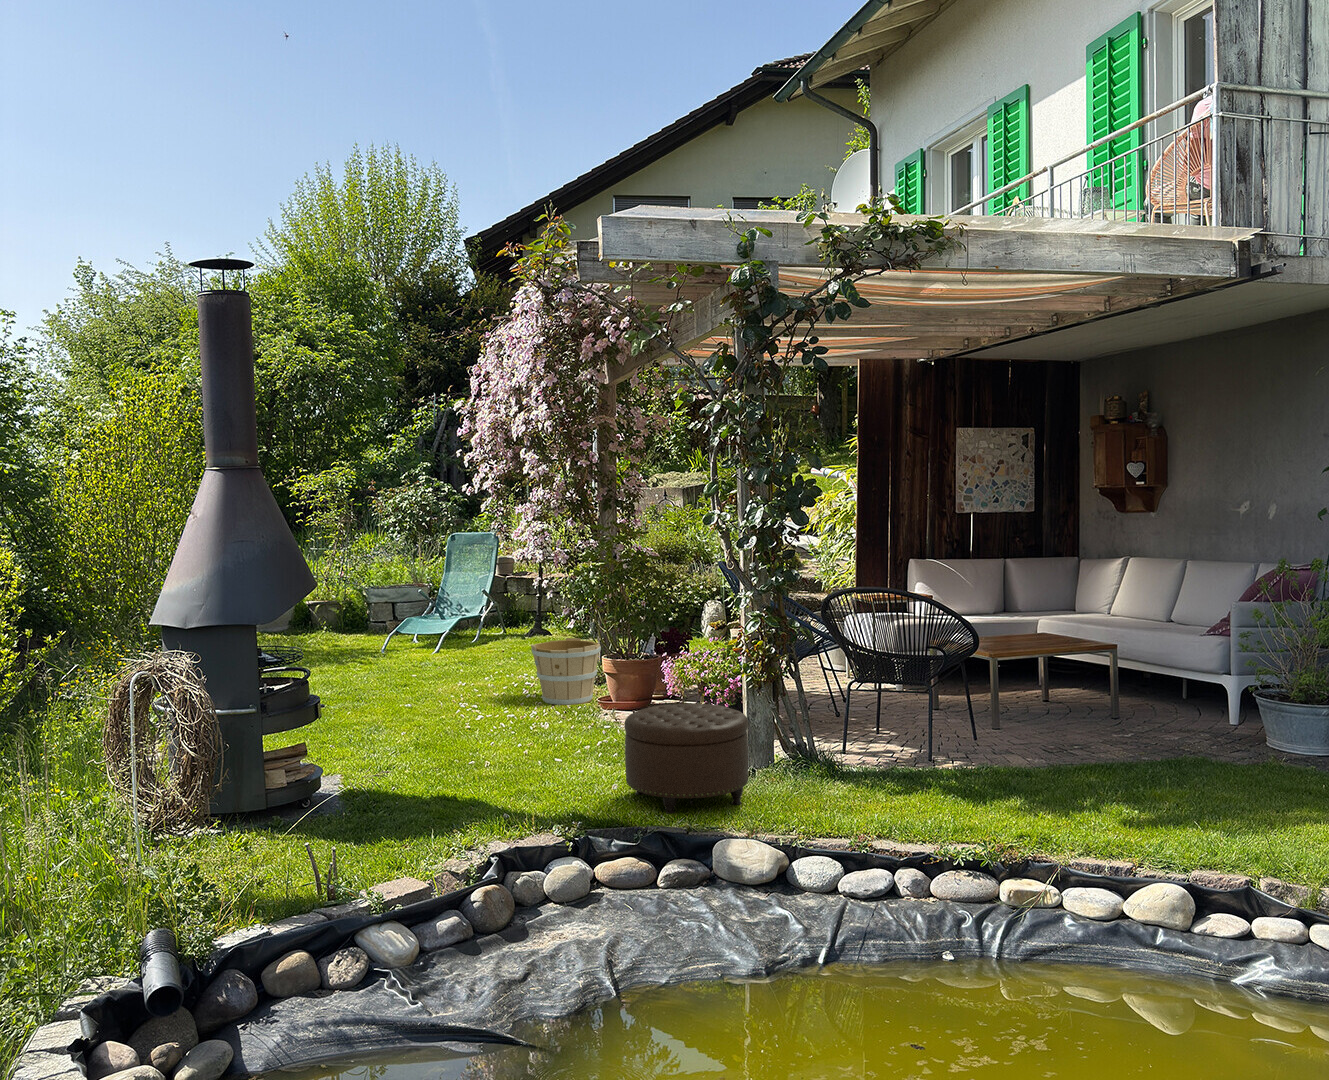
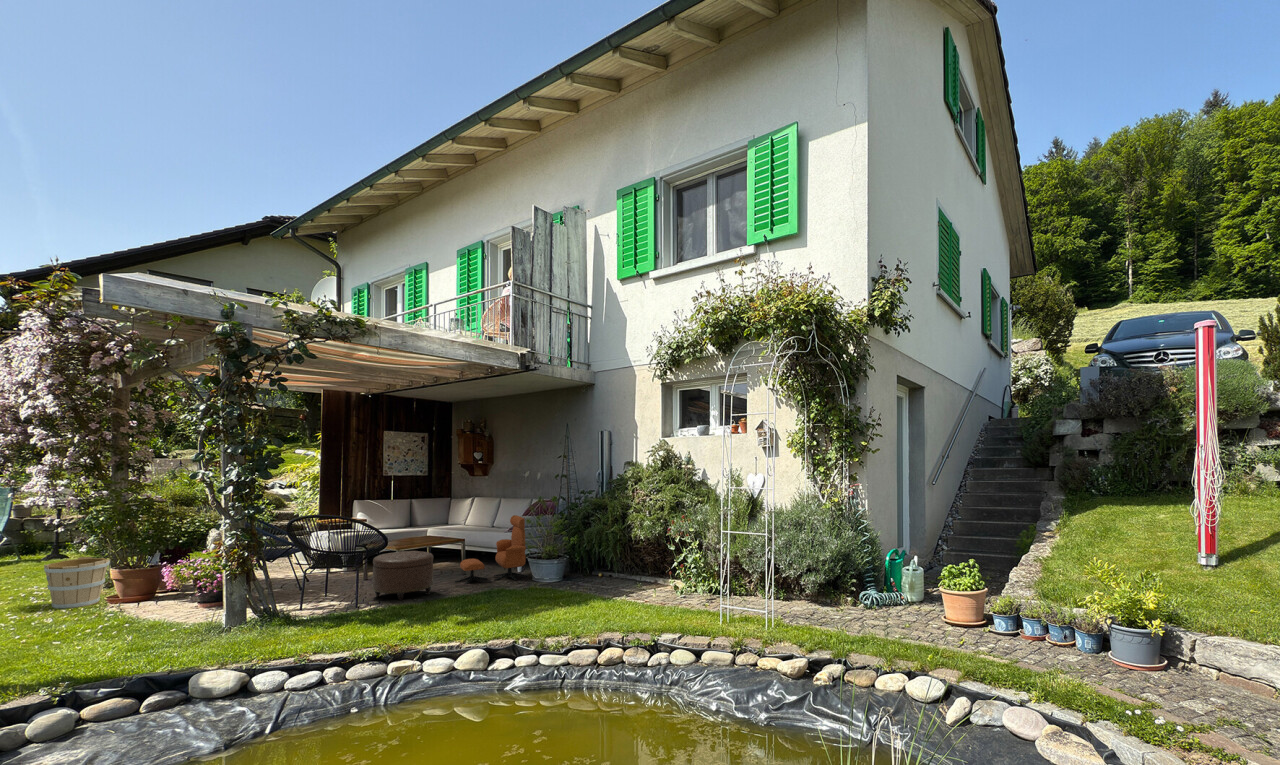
lounge chair: none [1095,623,1239,746] -> present [455,515,528,584]
ottoman: present [625,704,748,814] -> present [373,551,433,600]

